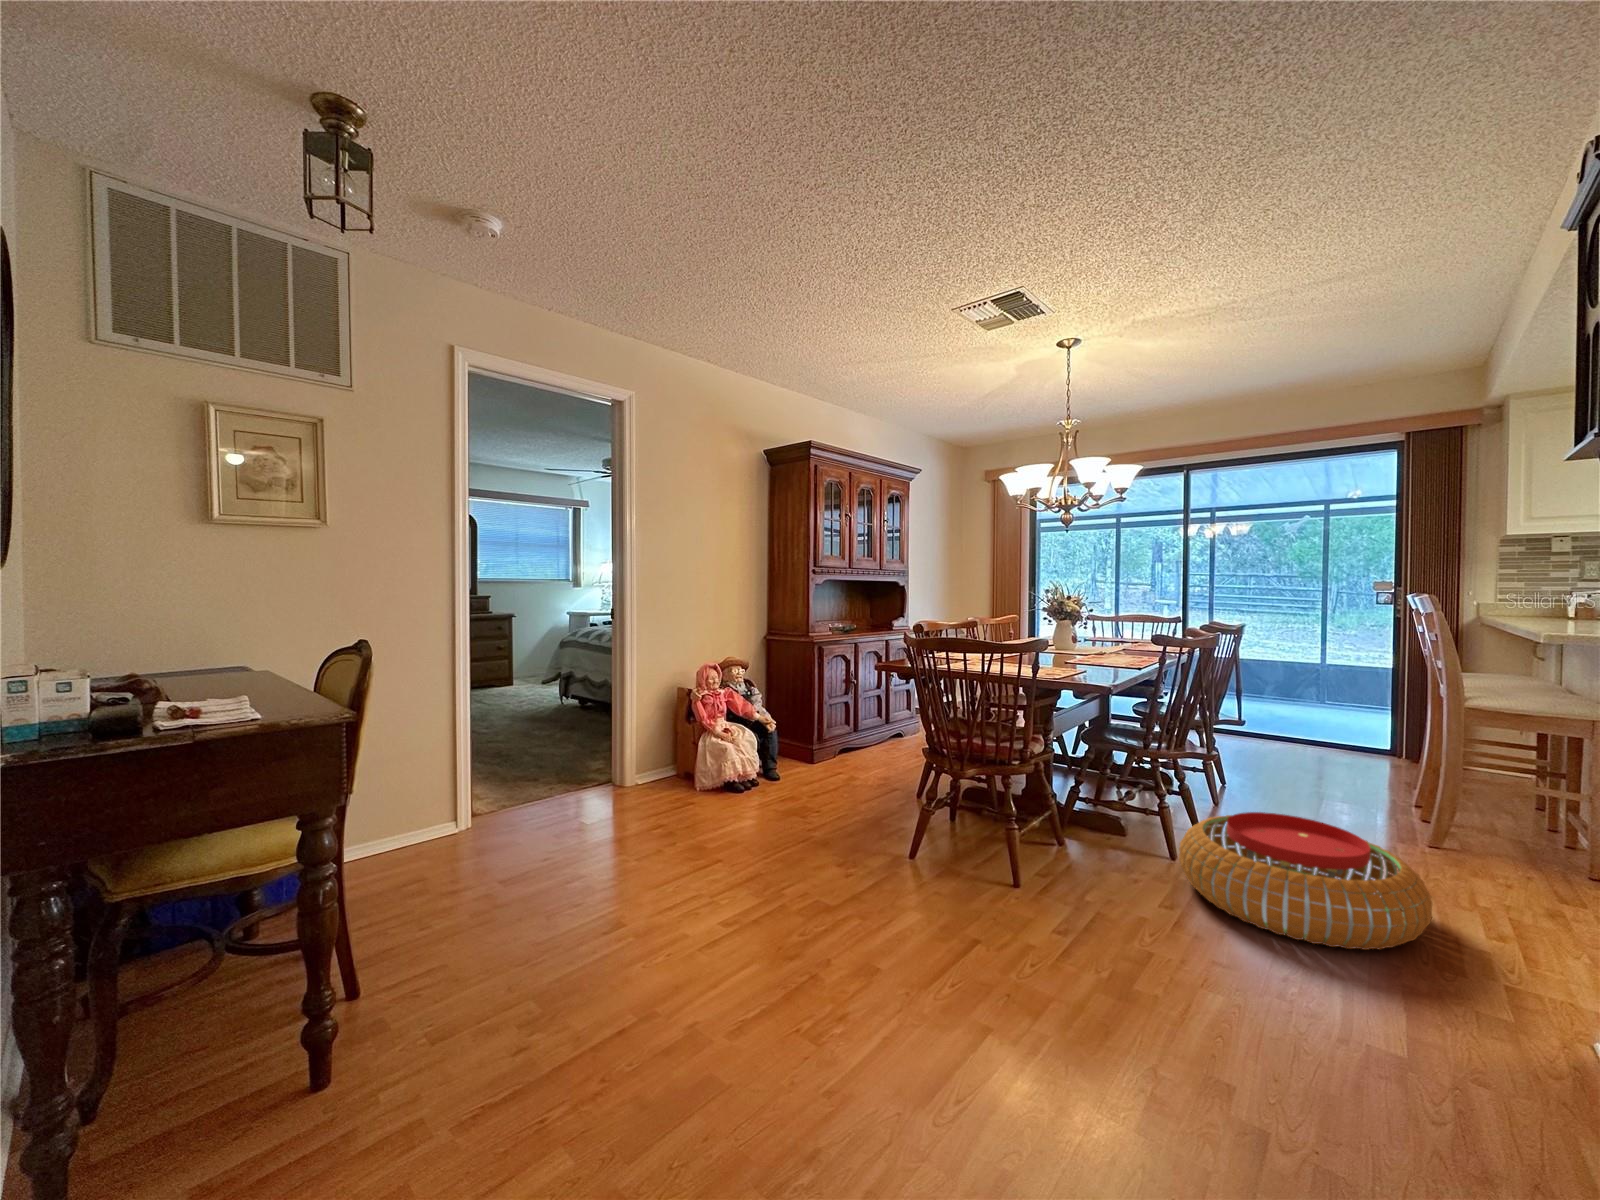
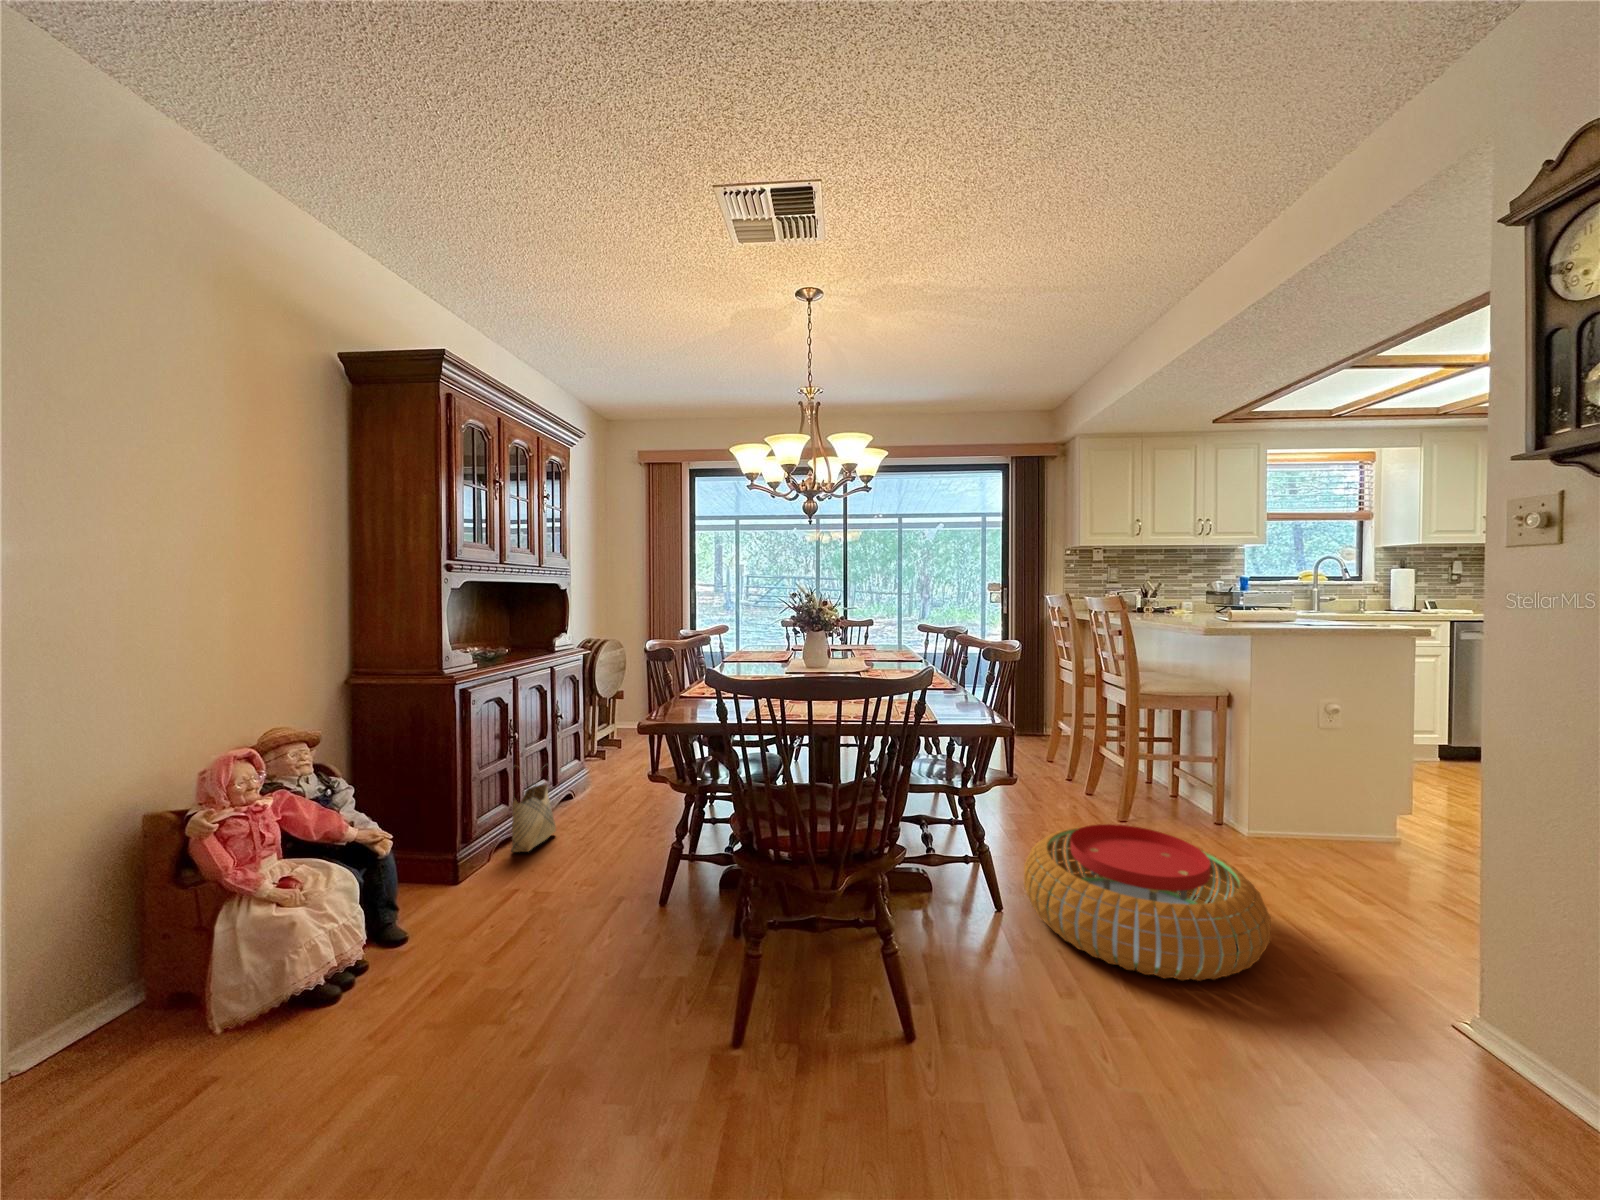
woven basket: none [845,702,876,758] -> present [511,767,556,852]

